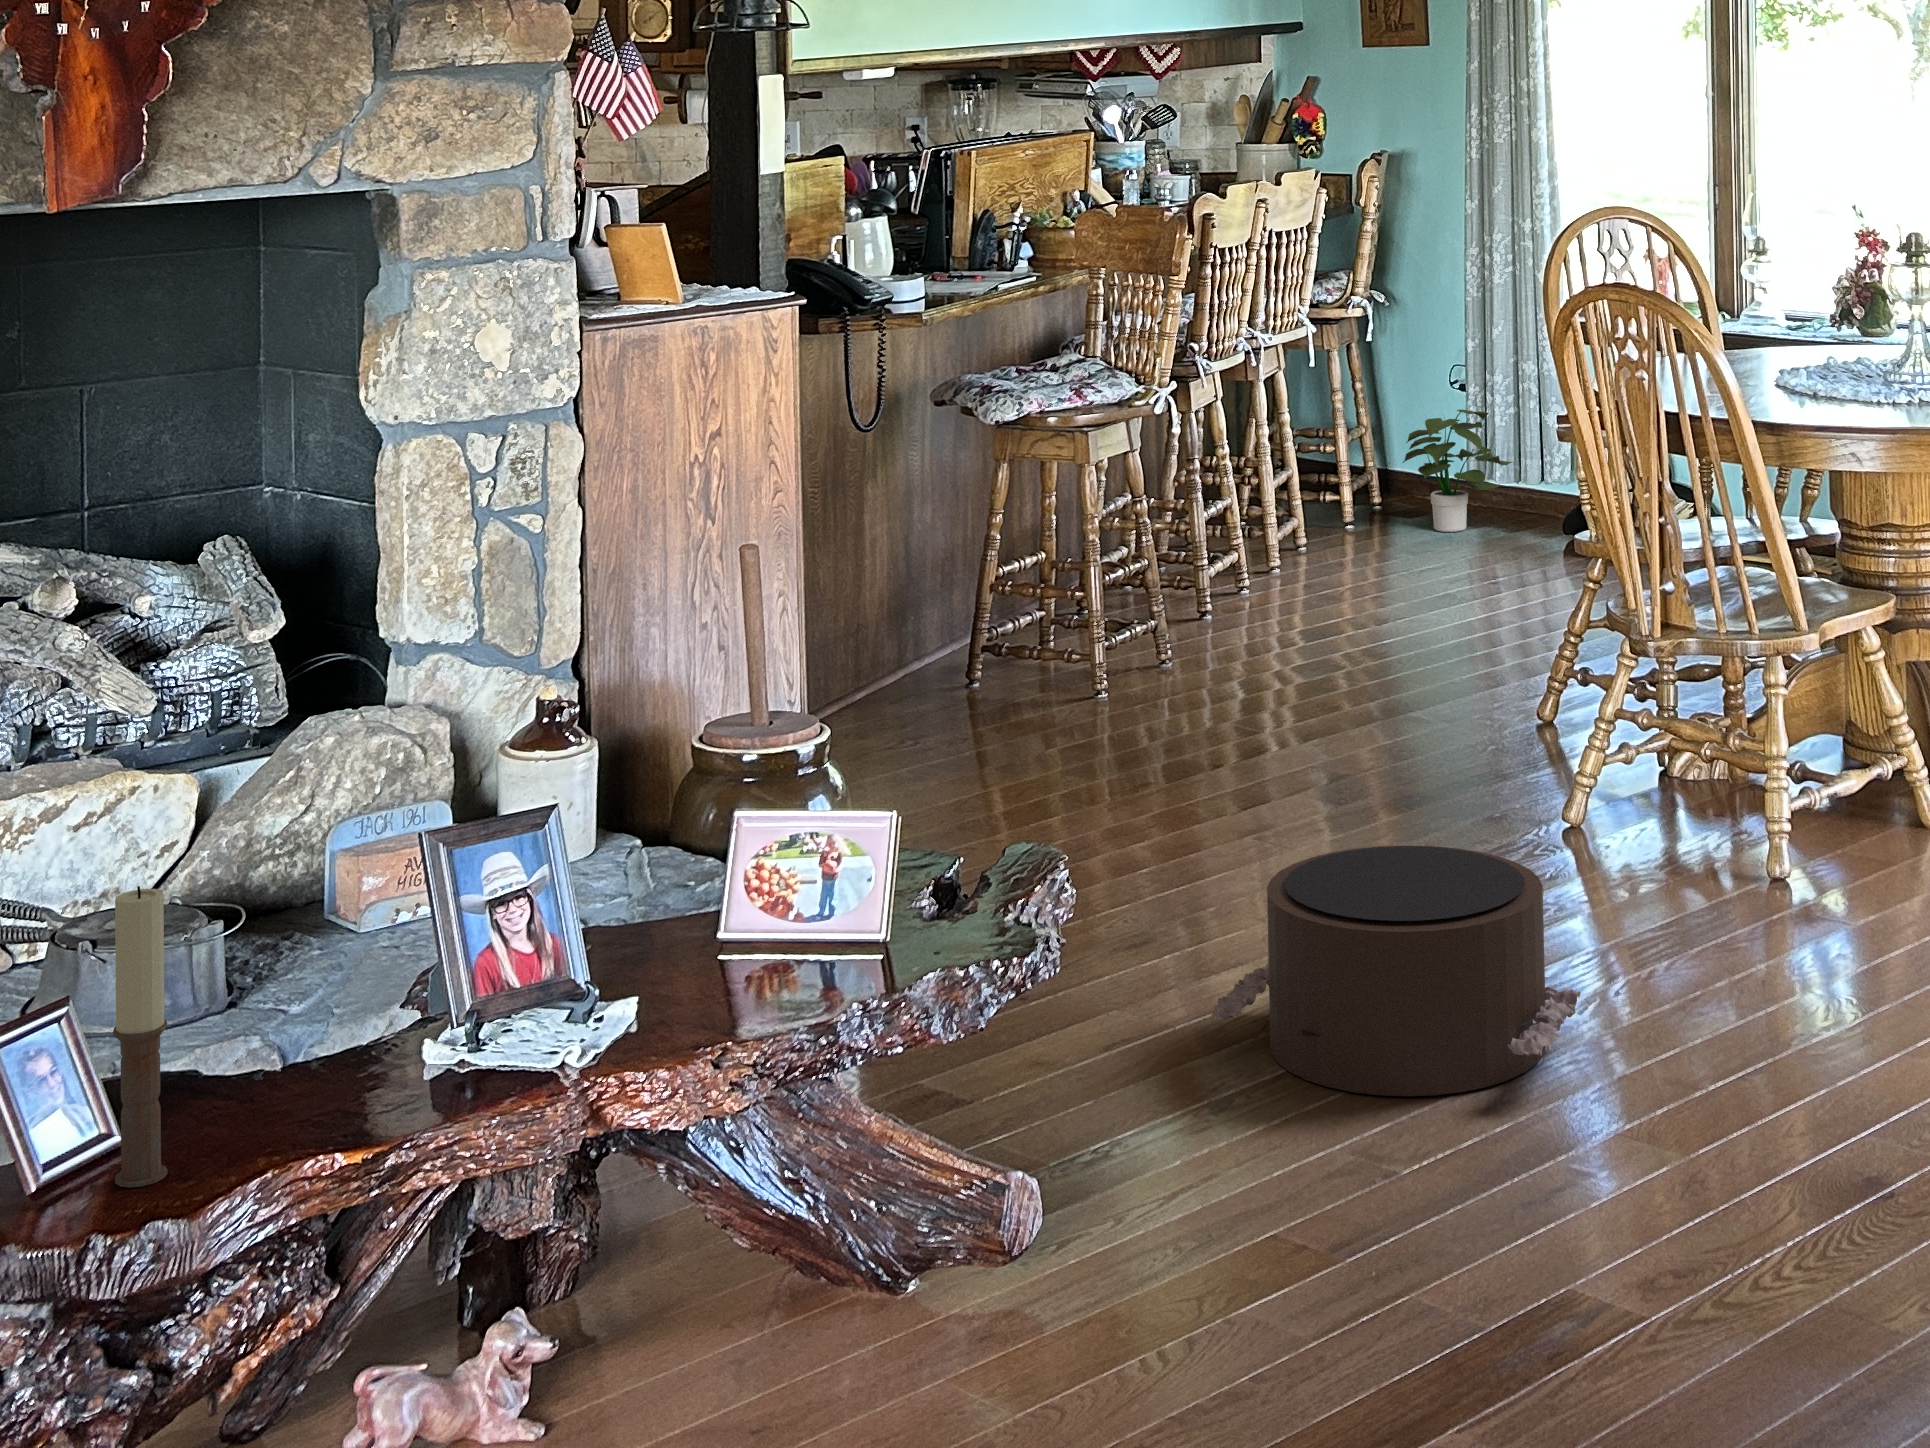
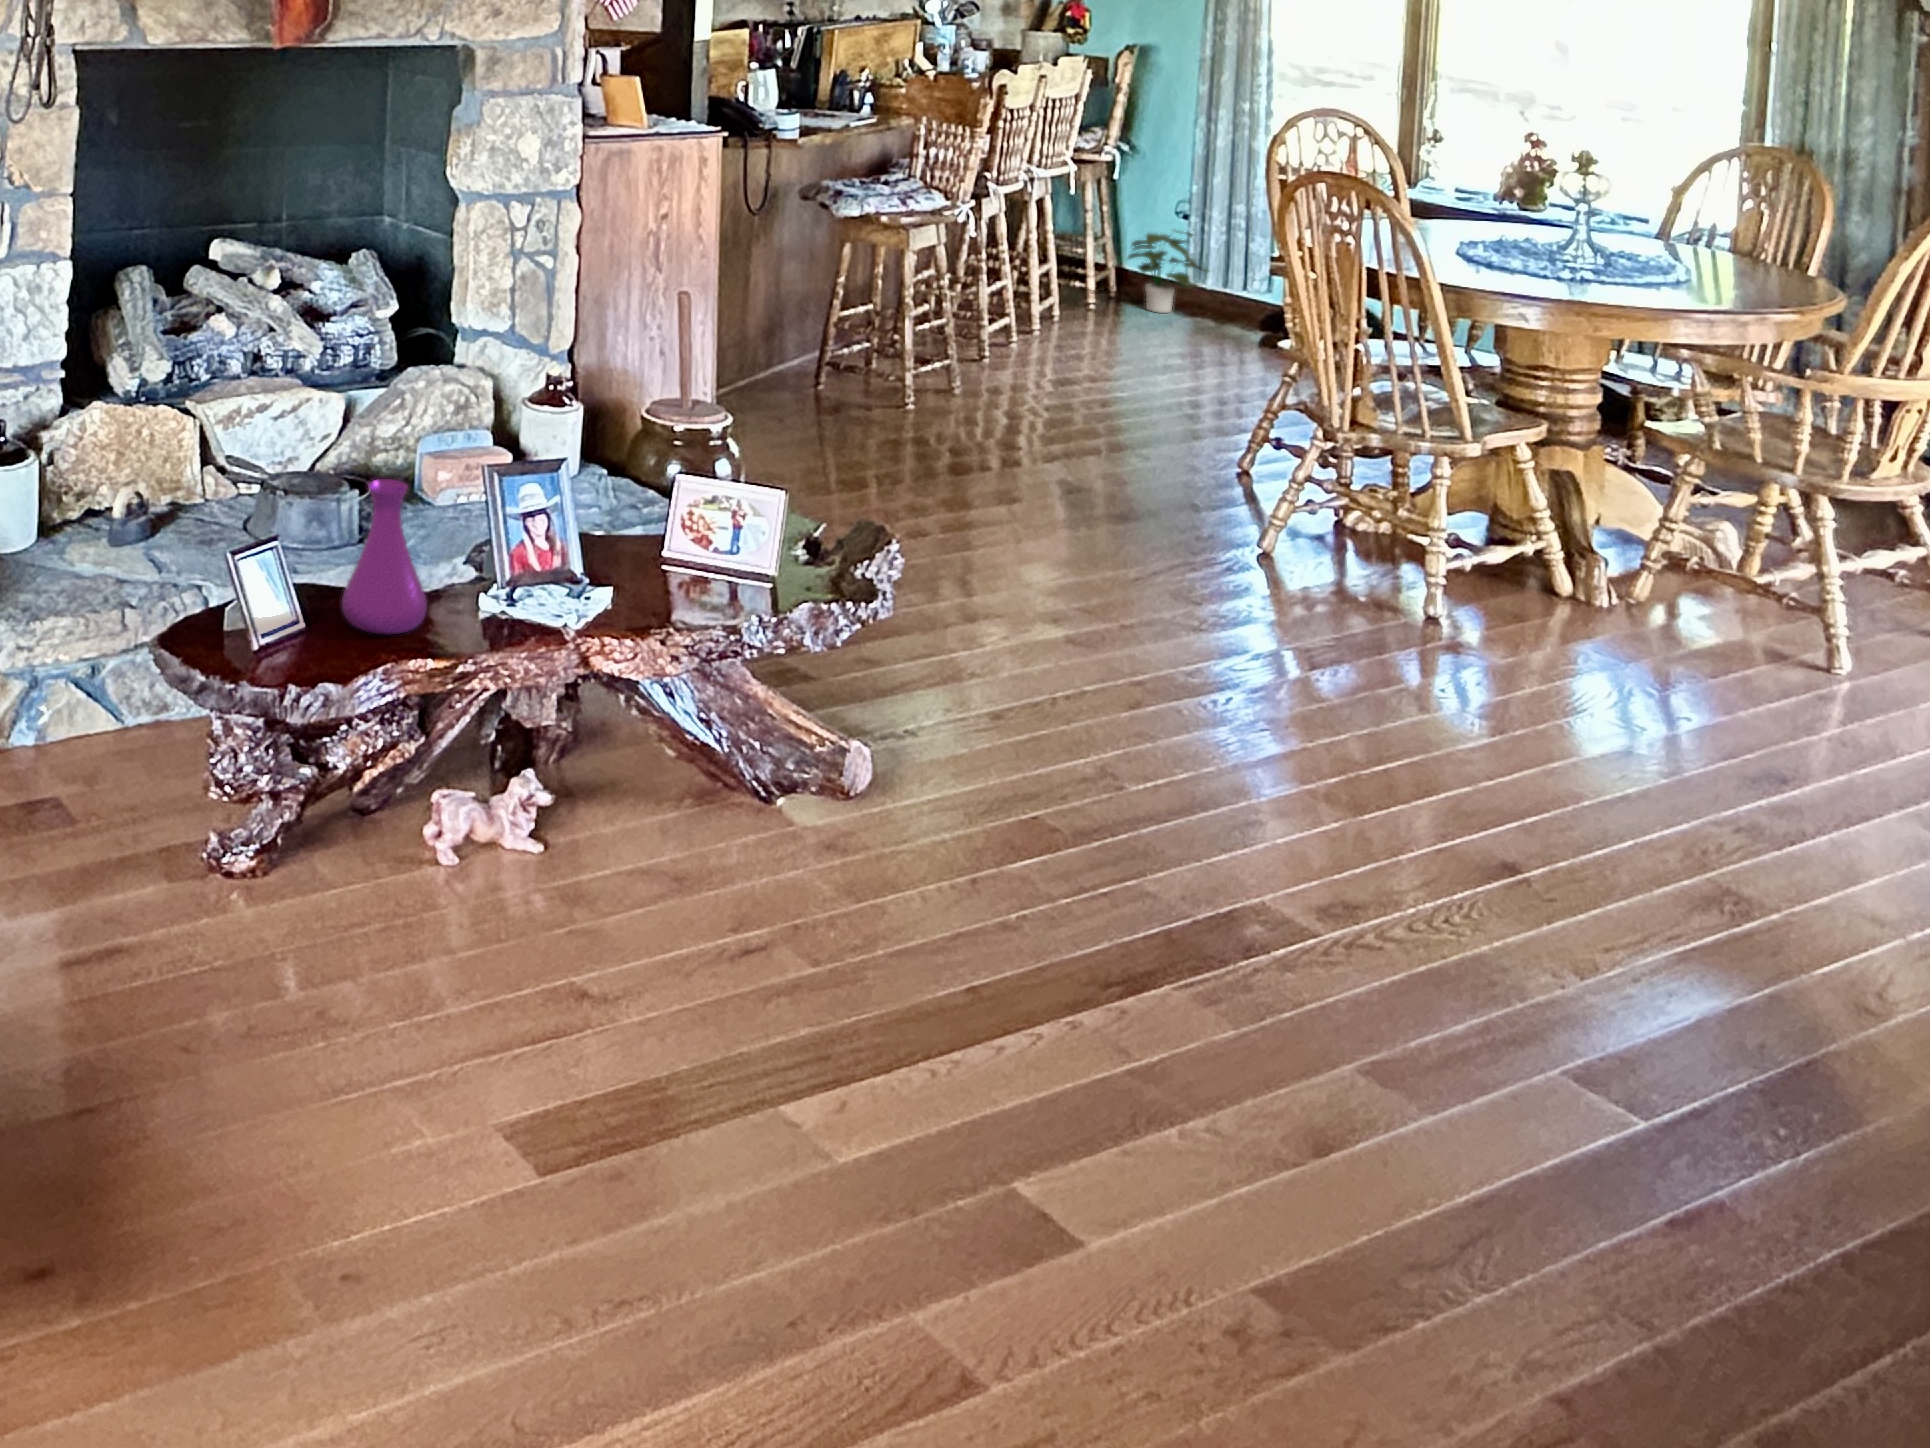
pouf: present [1211,845,1581,1096] -> none [993,563,1290,761]
vase: none [196,872,343,1128] -> present [342,479,427,635]
candle: present [113,886,167,1188] -> none [294,482,327,661]

